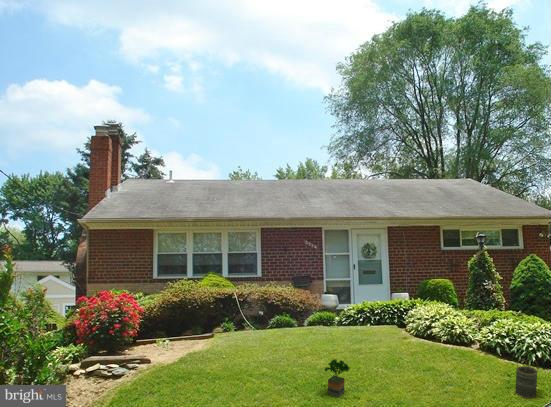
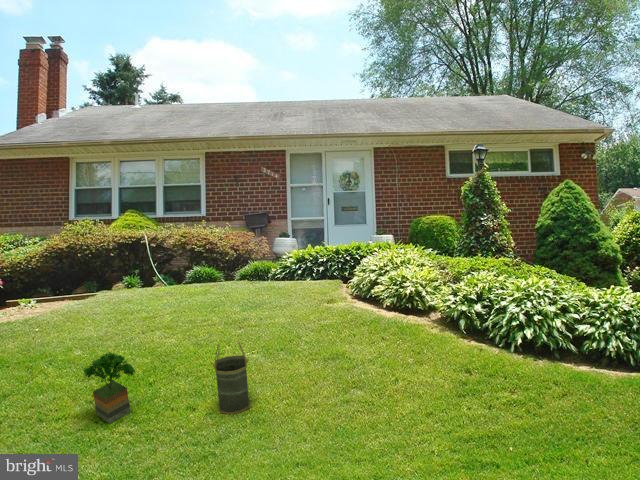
basket: present [515,358,538,398] -> present [213,341,250,414]

